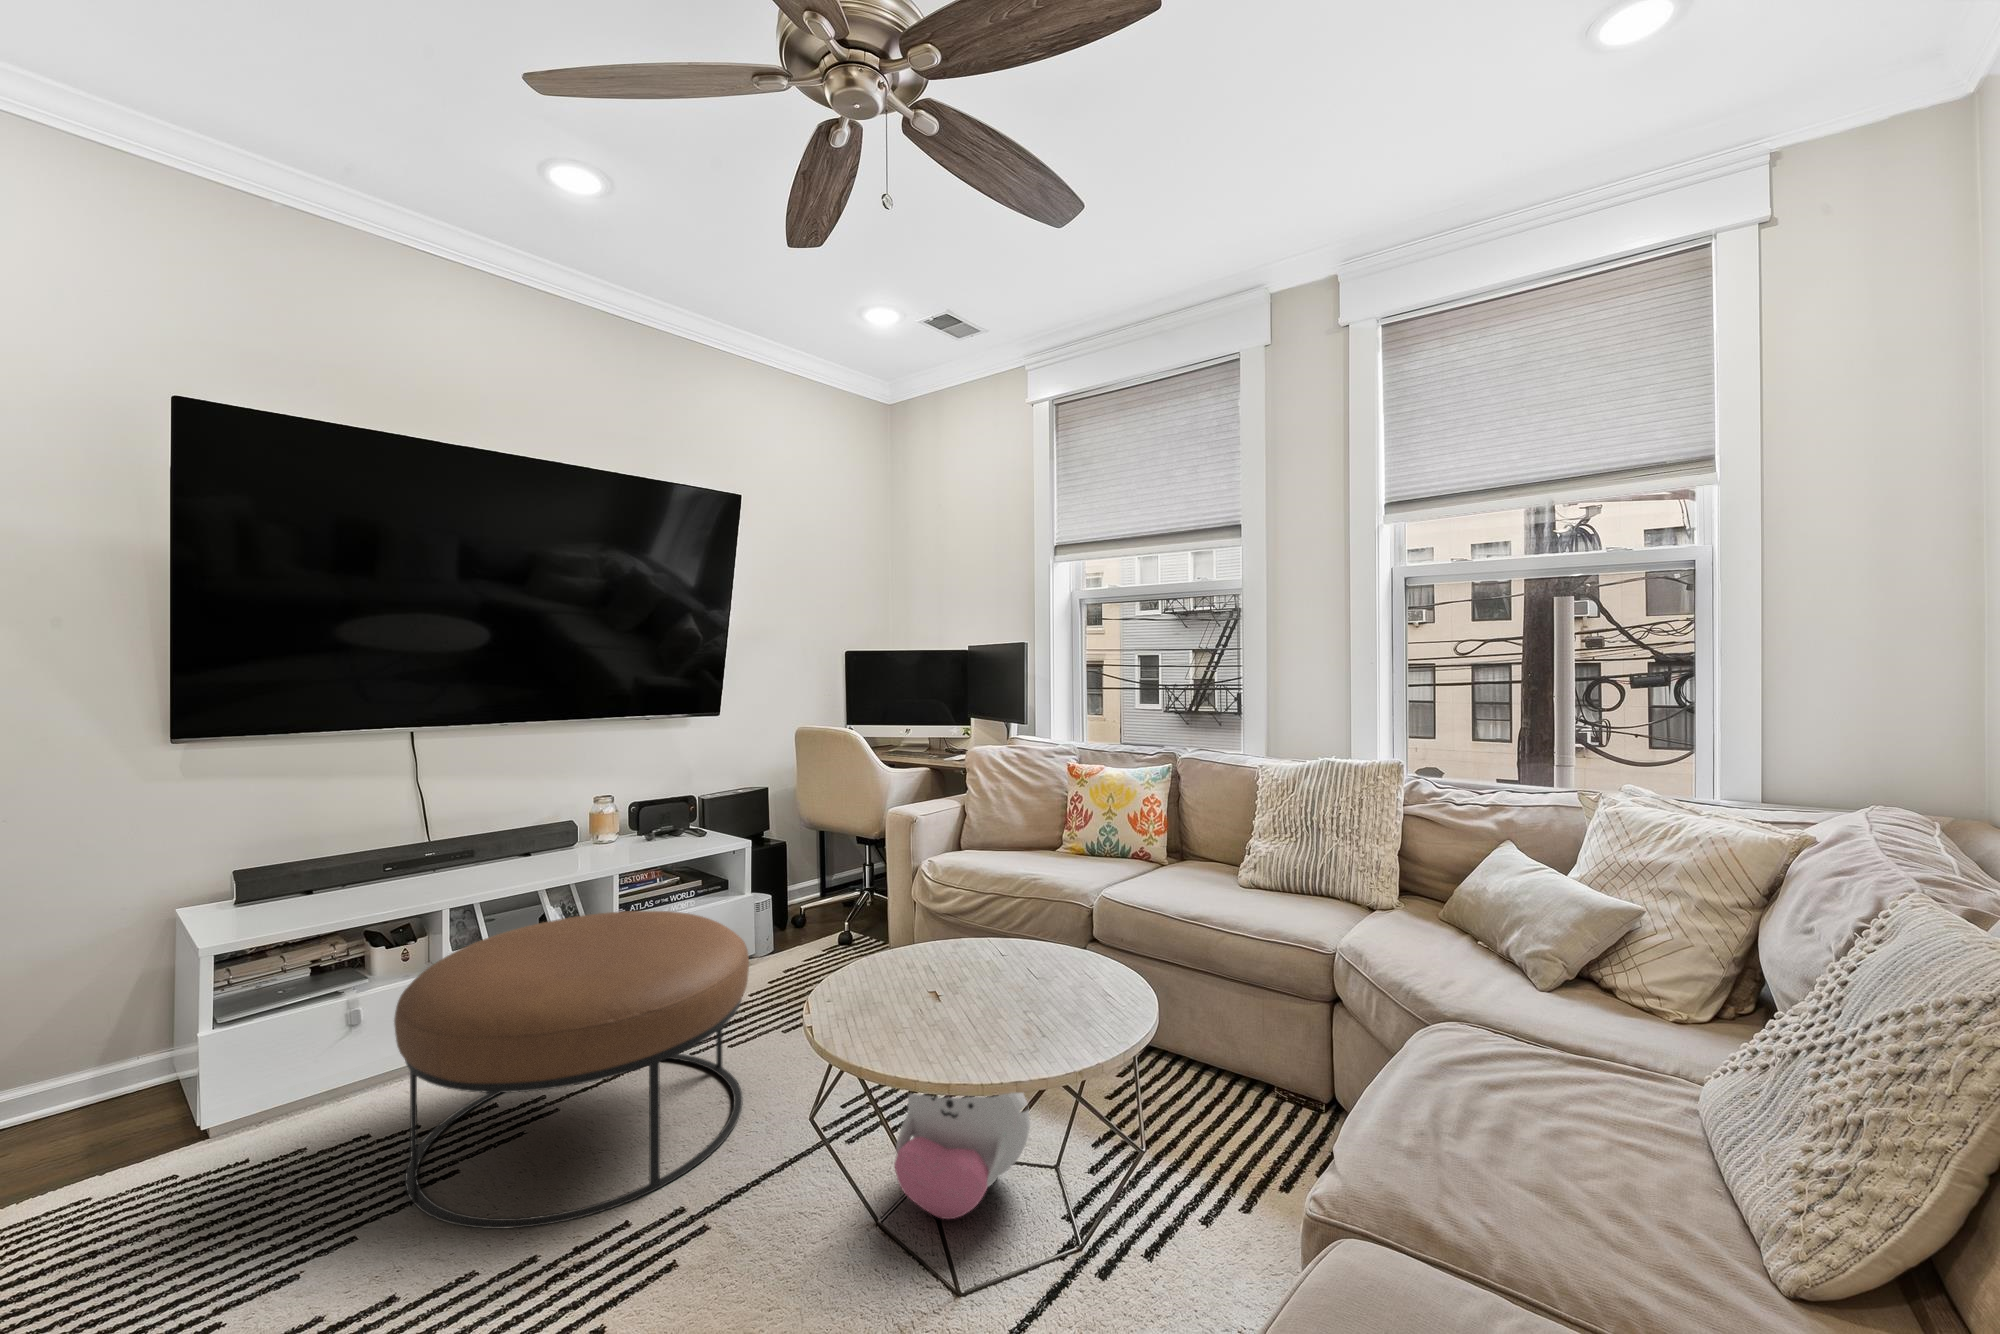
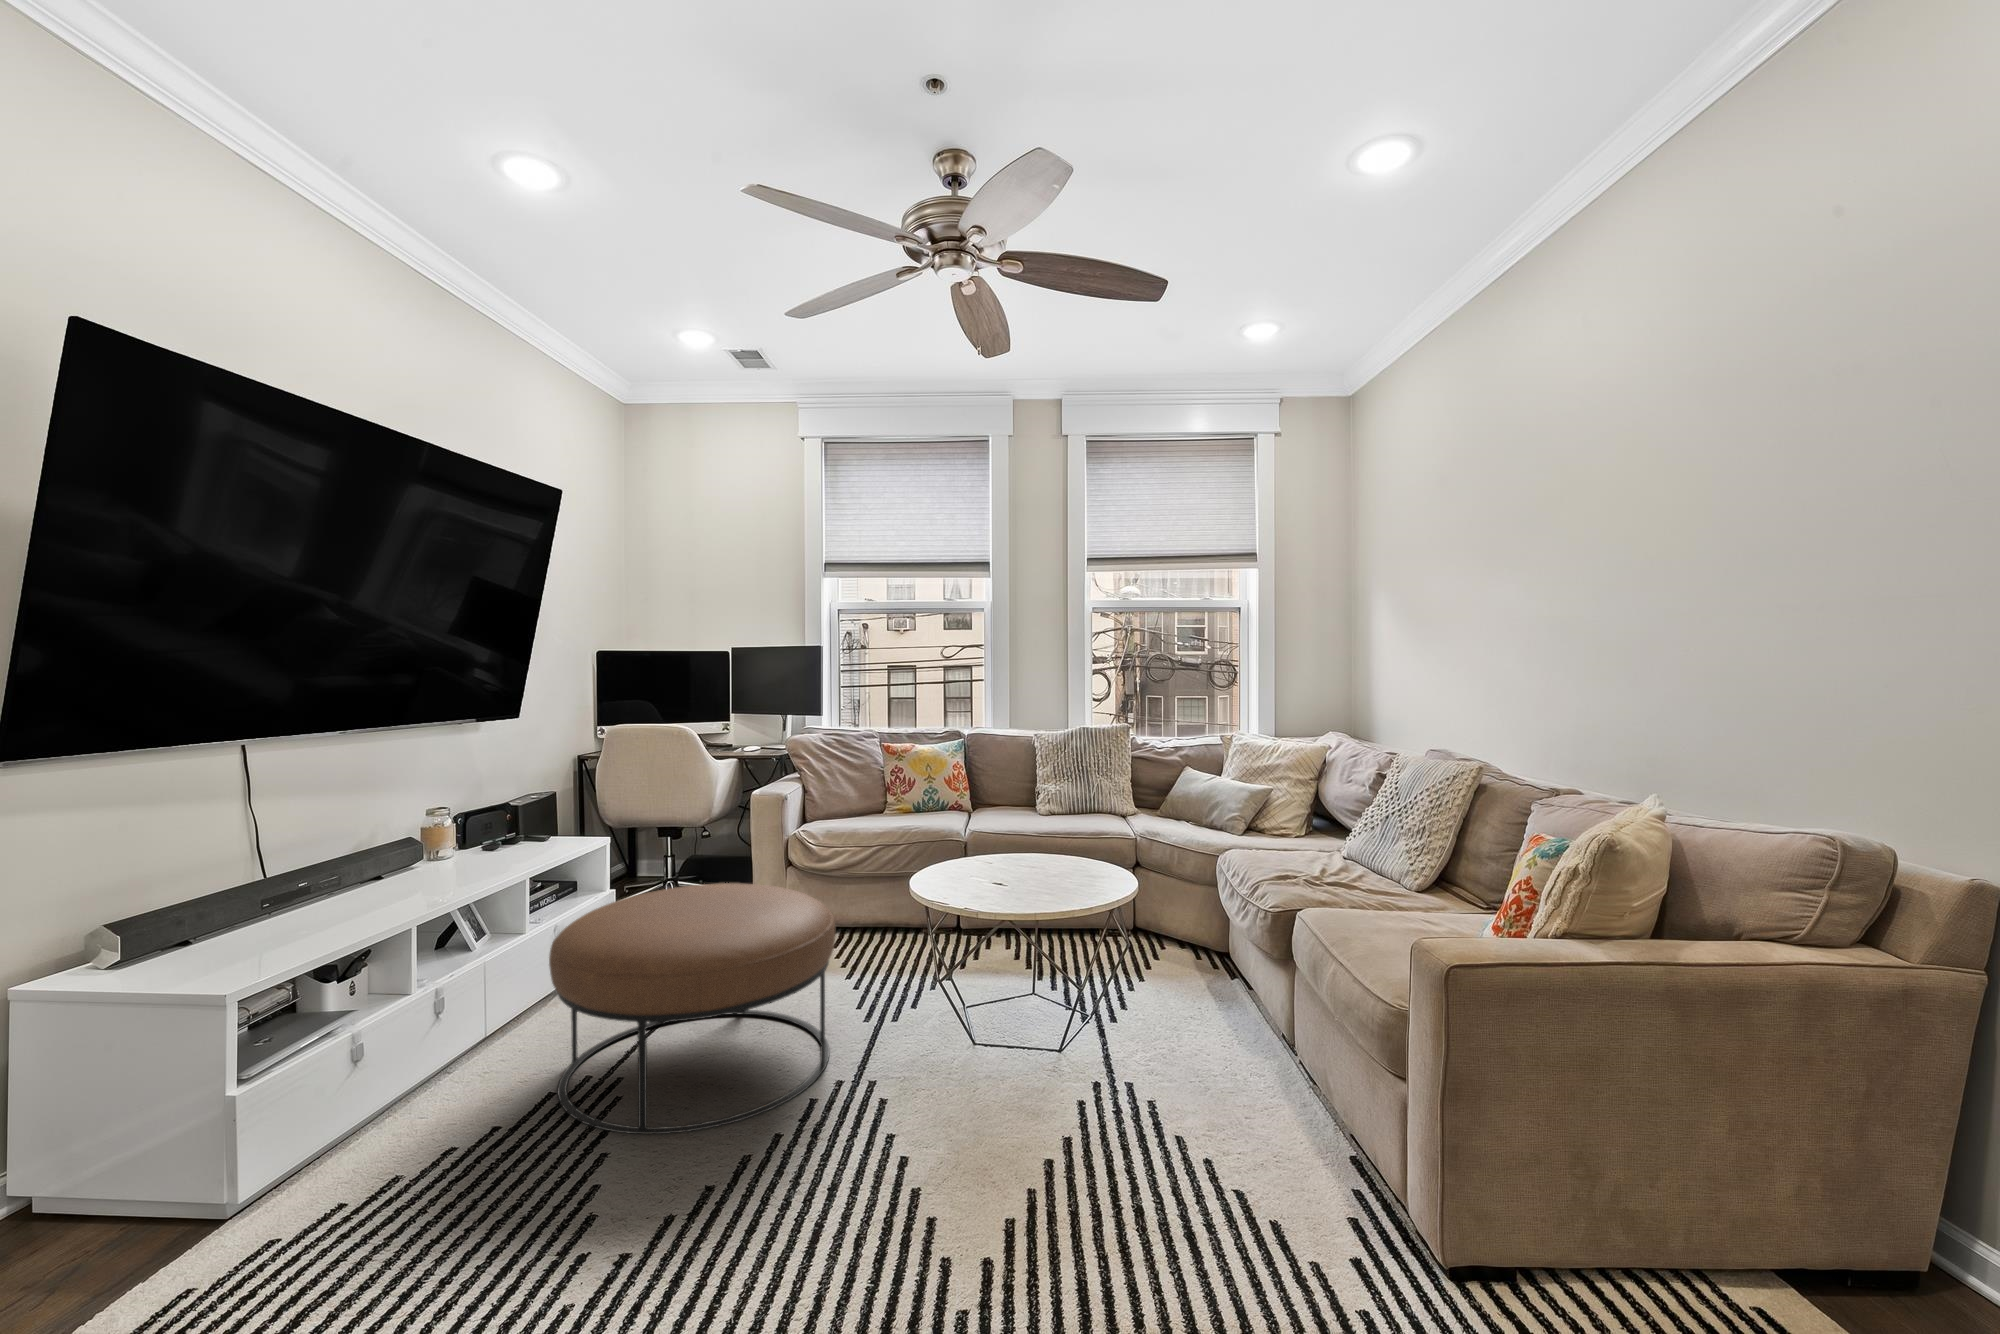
plush toy: present [894,1093,1030,1219] -> none [966,922,1052,1024]

